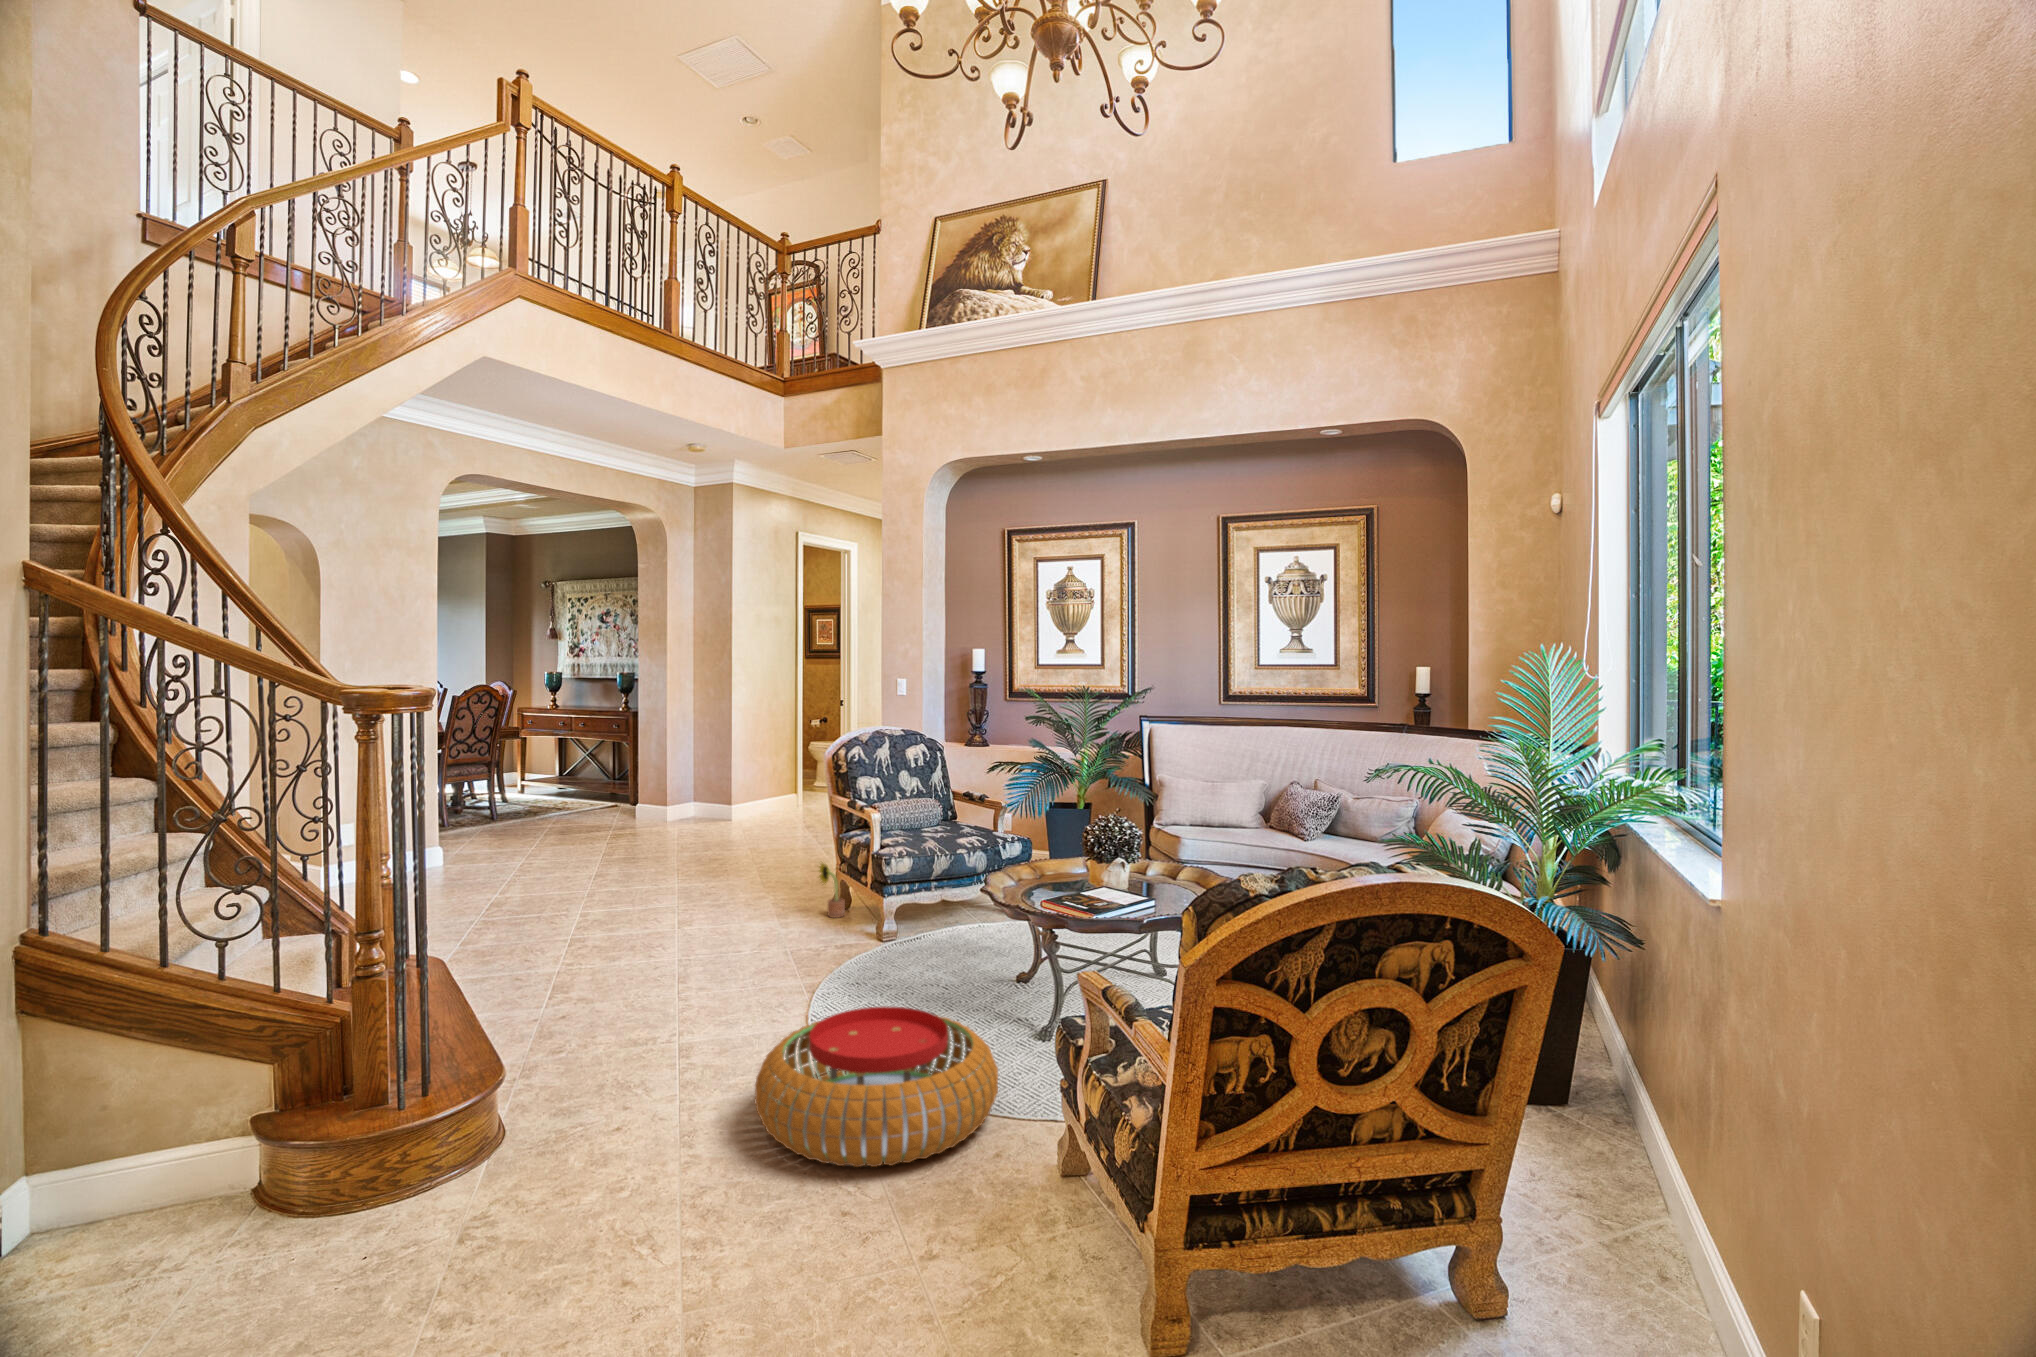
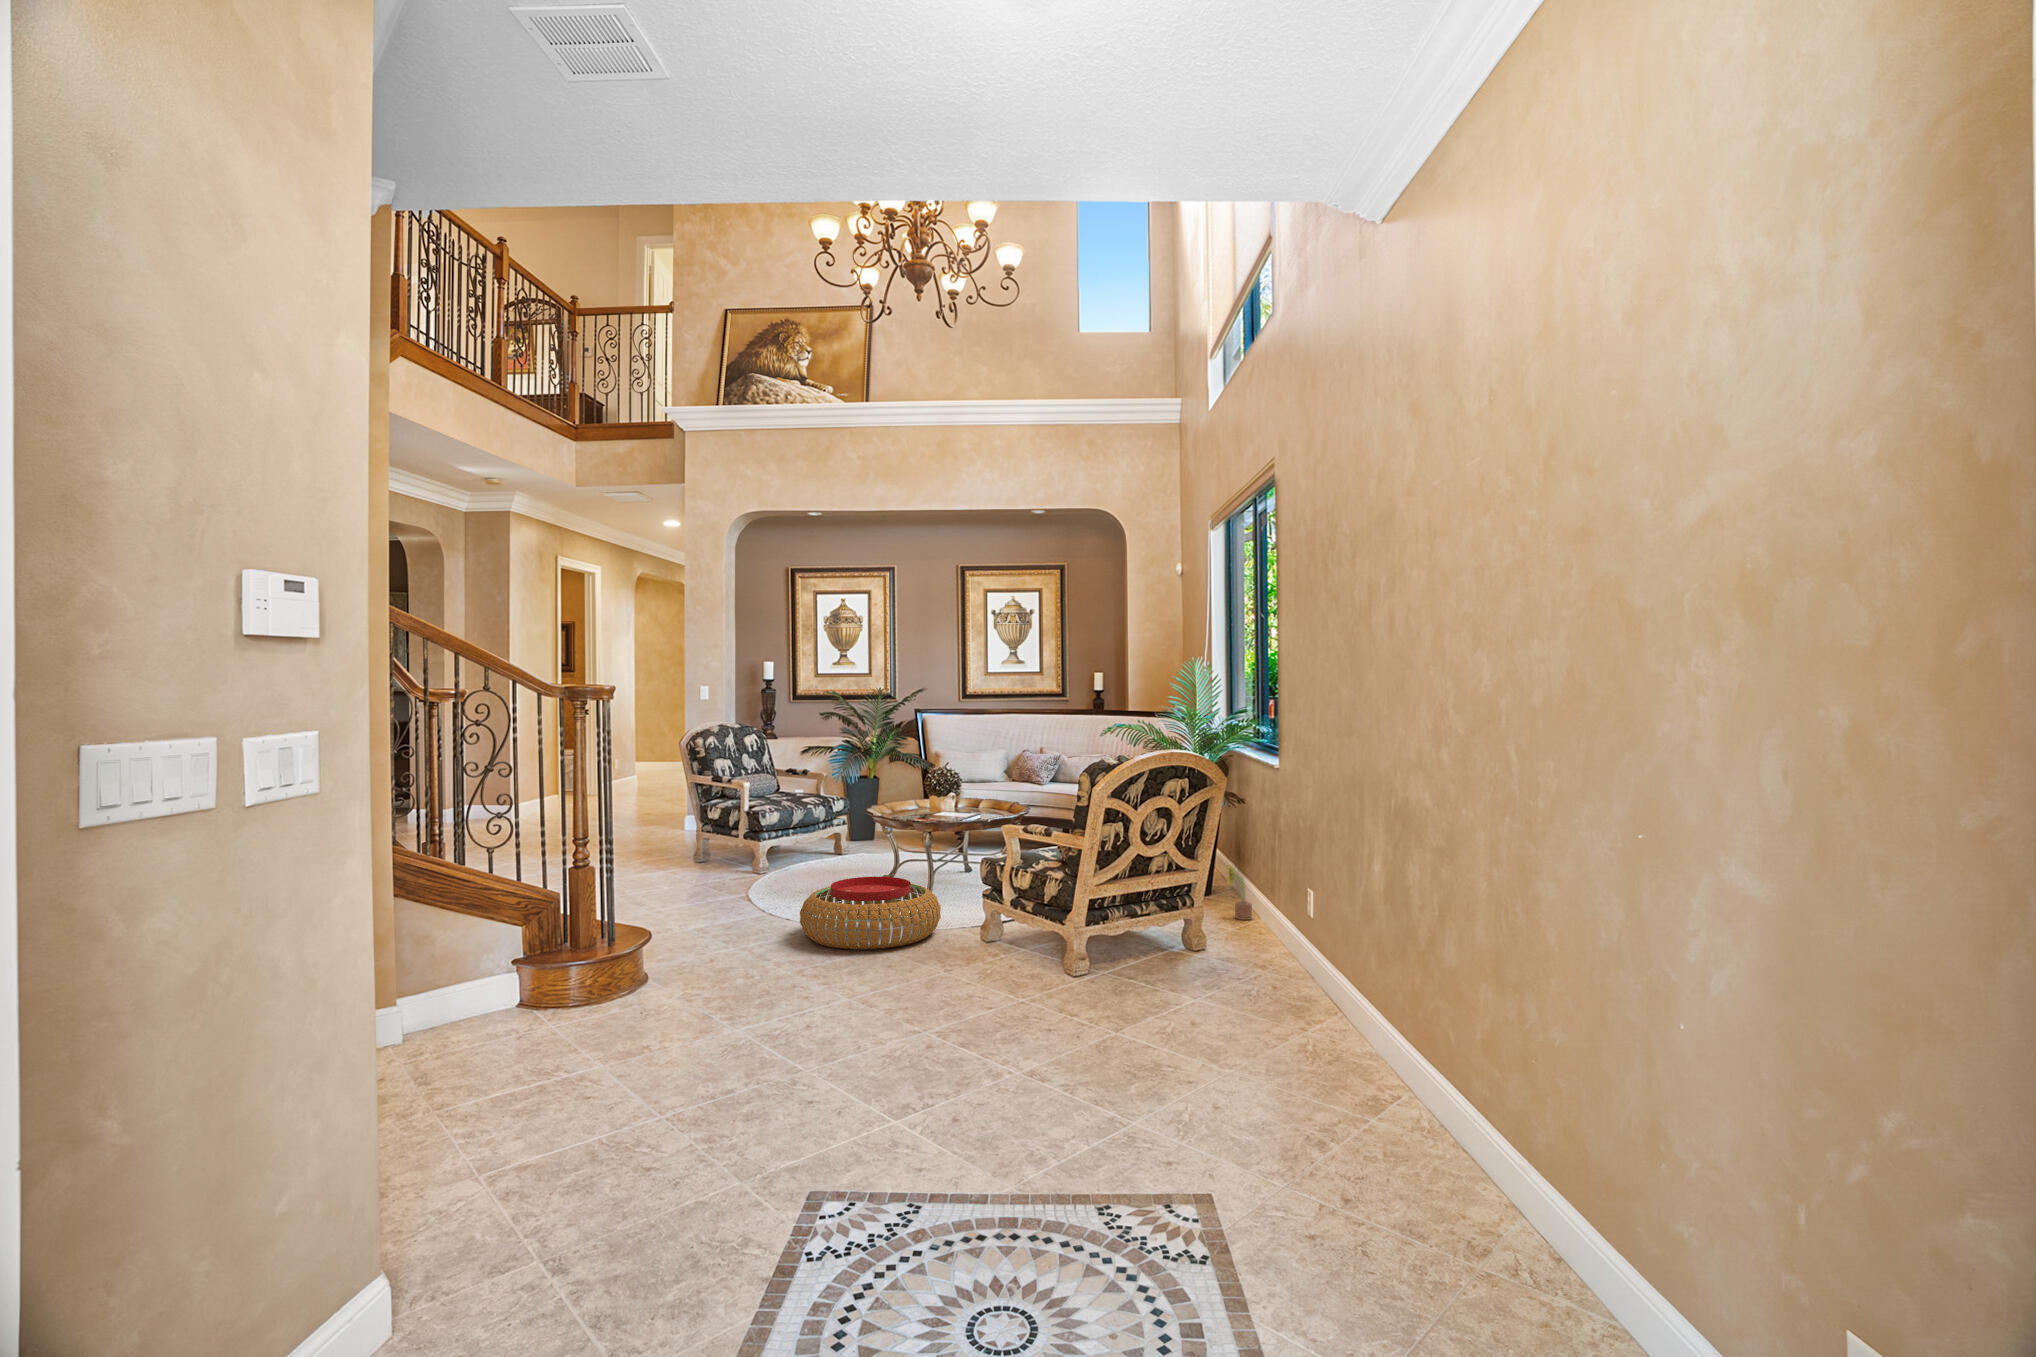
decorative plant: present [819,863,845,918] -> present [1228,865,1252,920]

